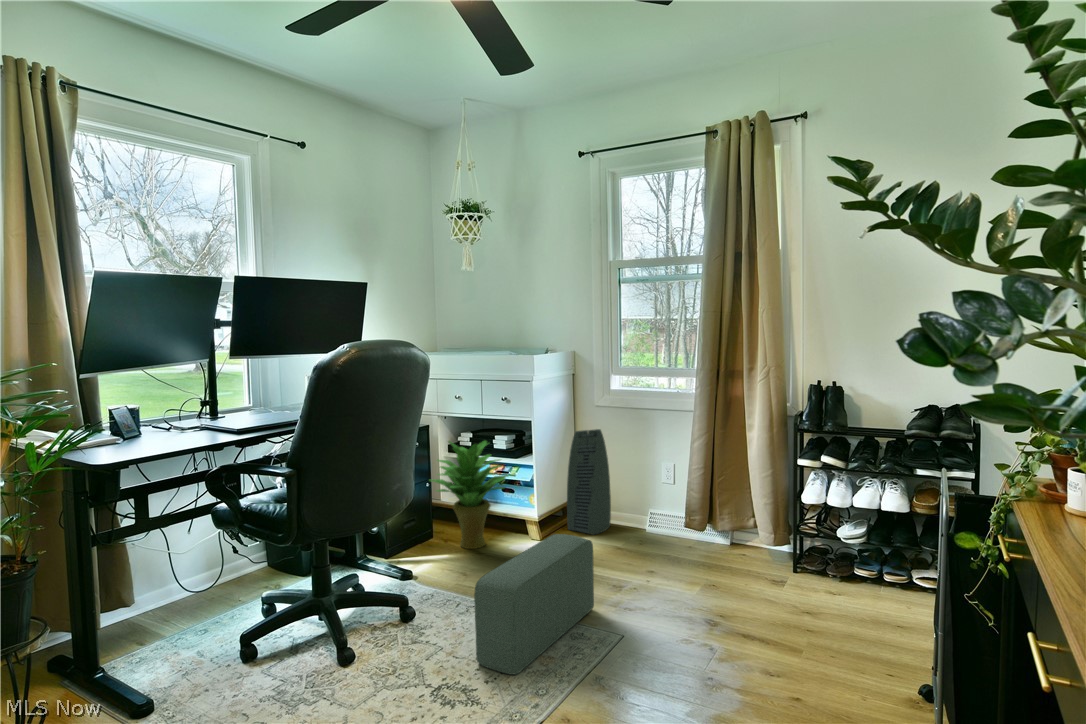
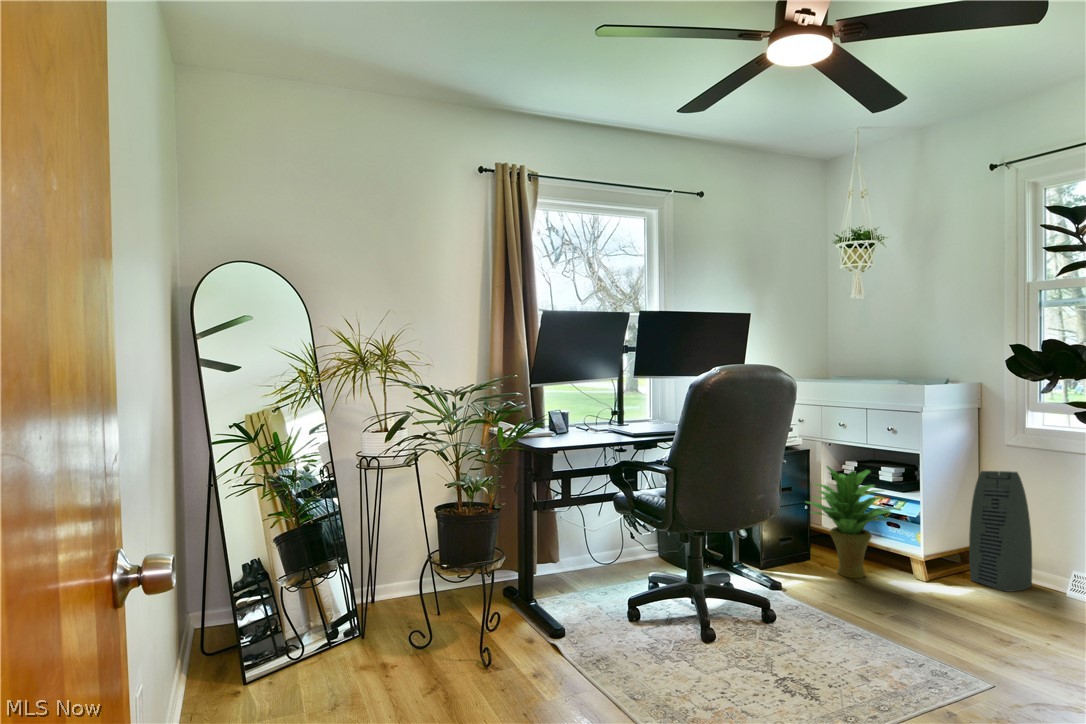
pouf: present [474,534,594,674] -> none [826,570,979,694]

